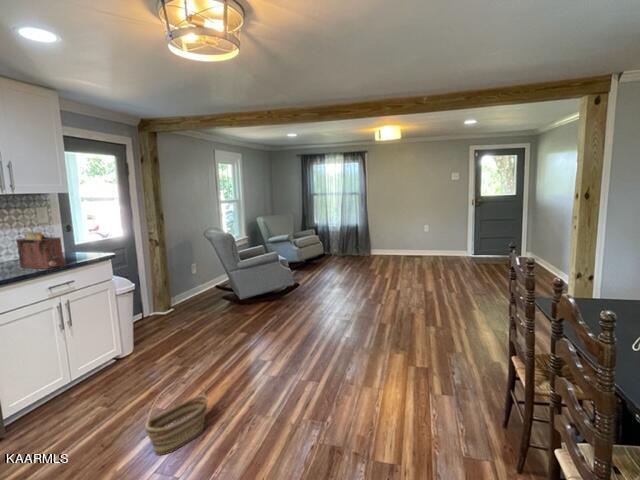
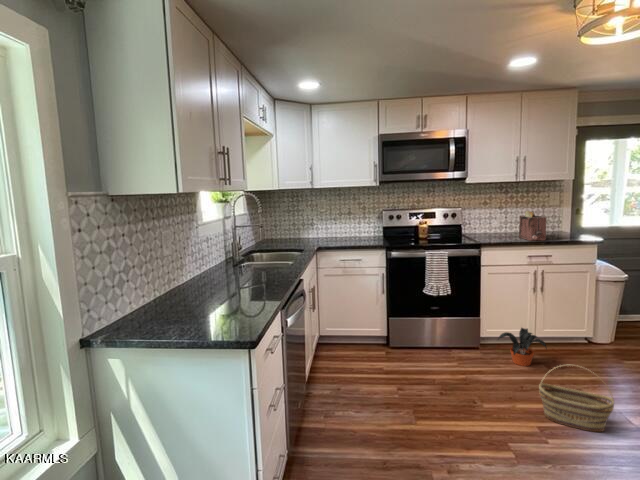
potted plant: none [42,375,106,425] -> present [498,328,546,366]

